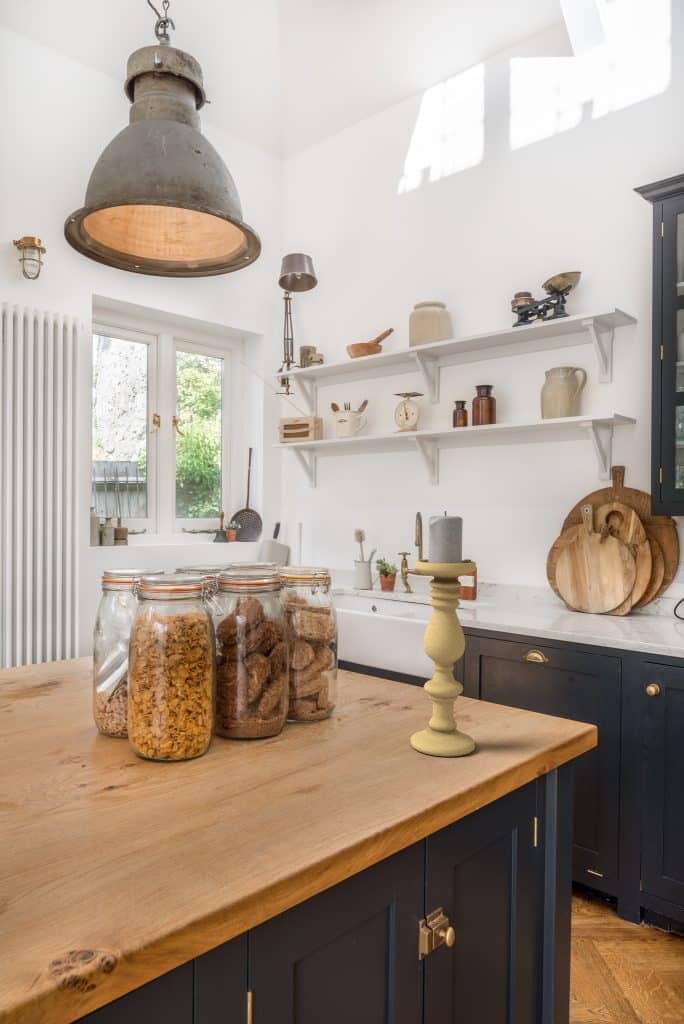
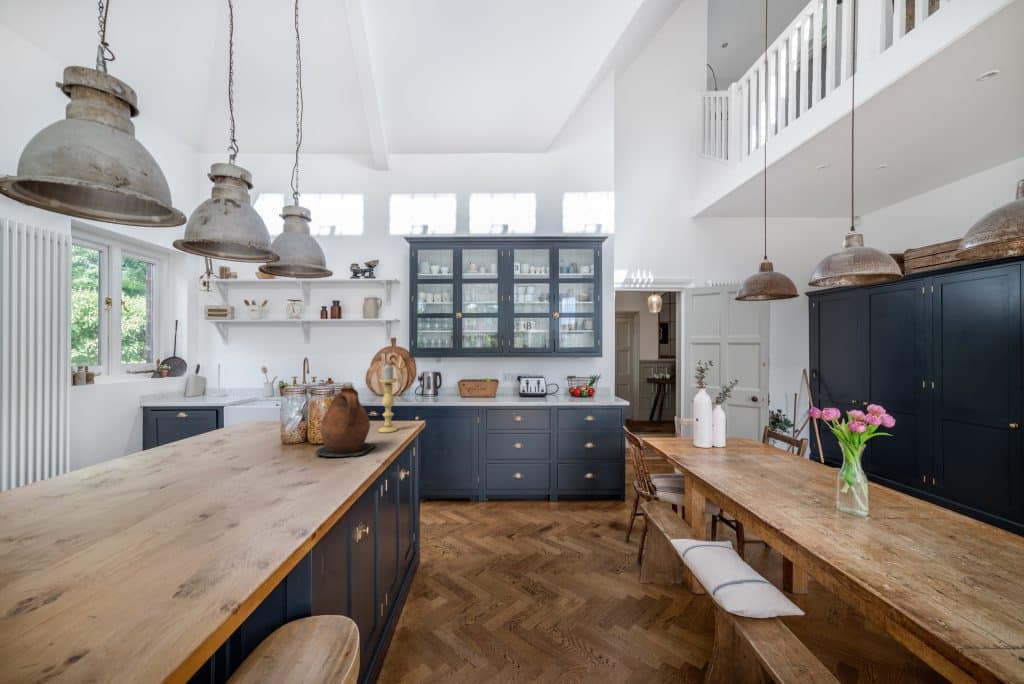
ceramic pitcher: none [71,574,311,865] -> present [315,387,377,457]

